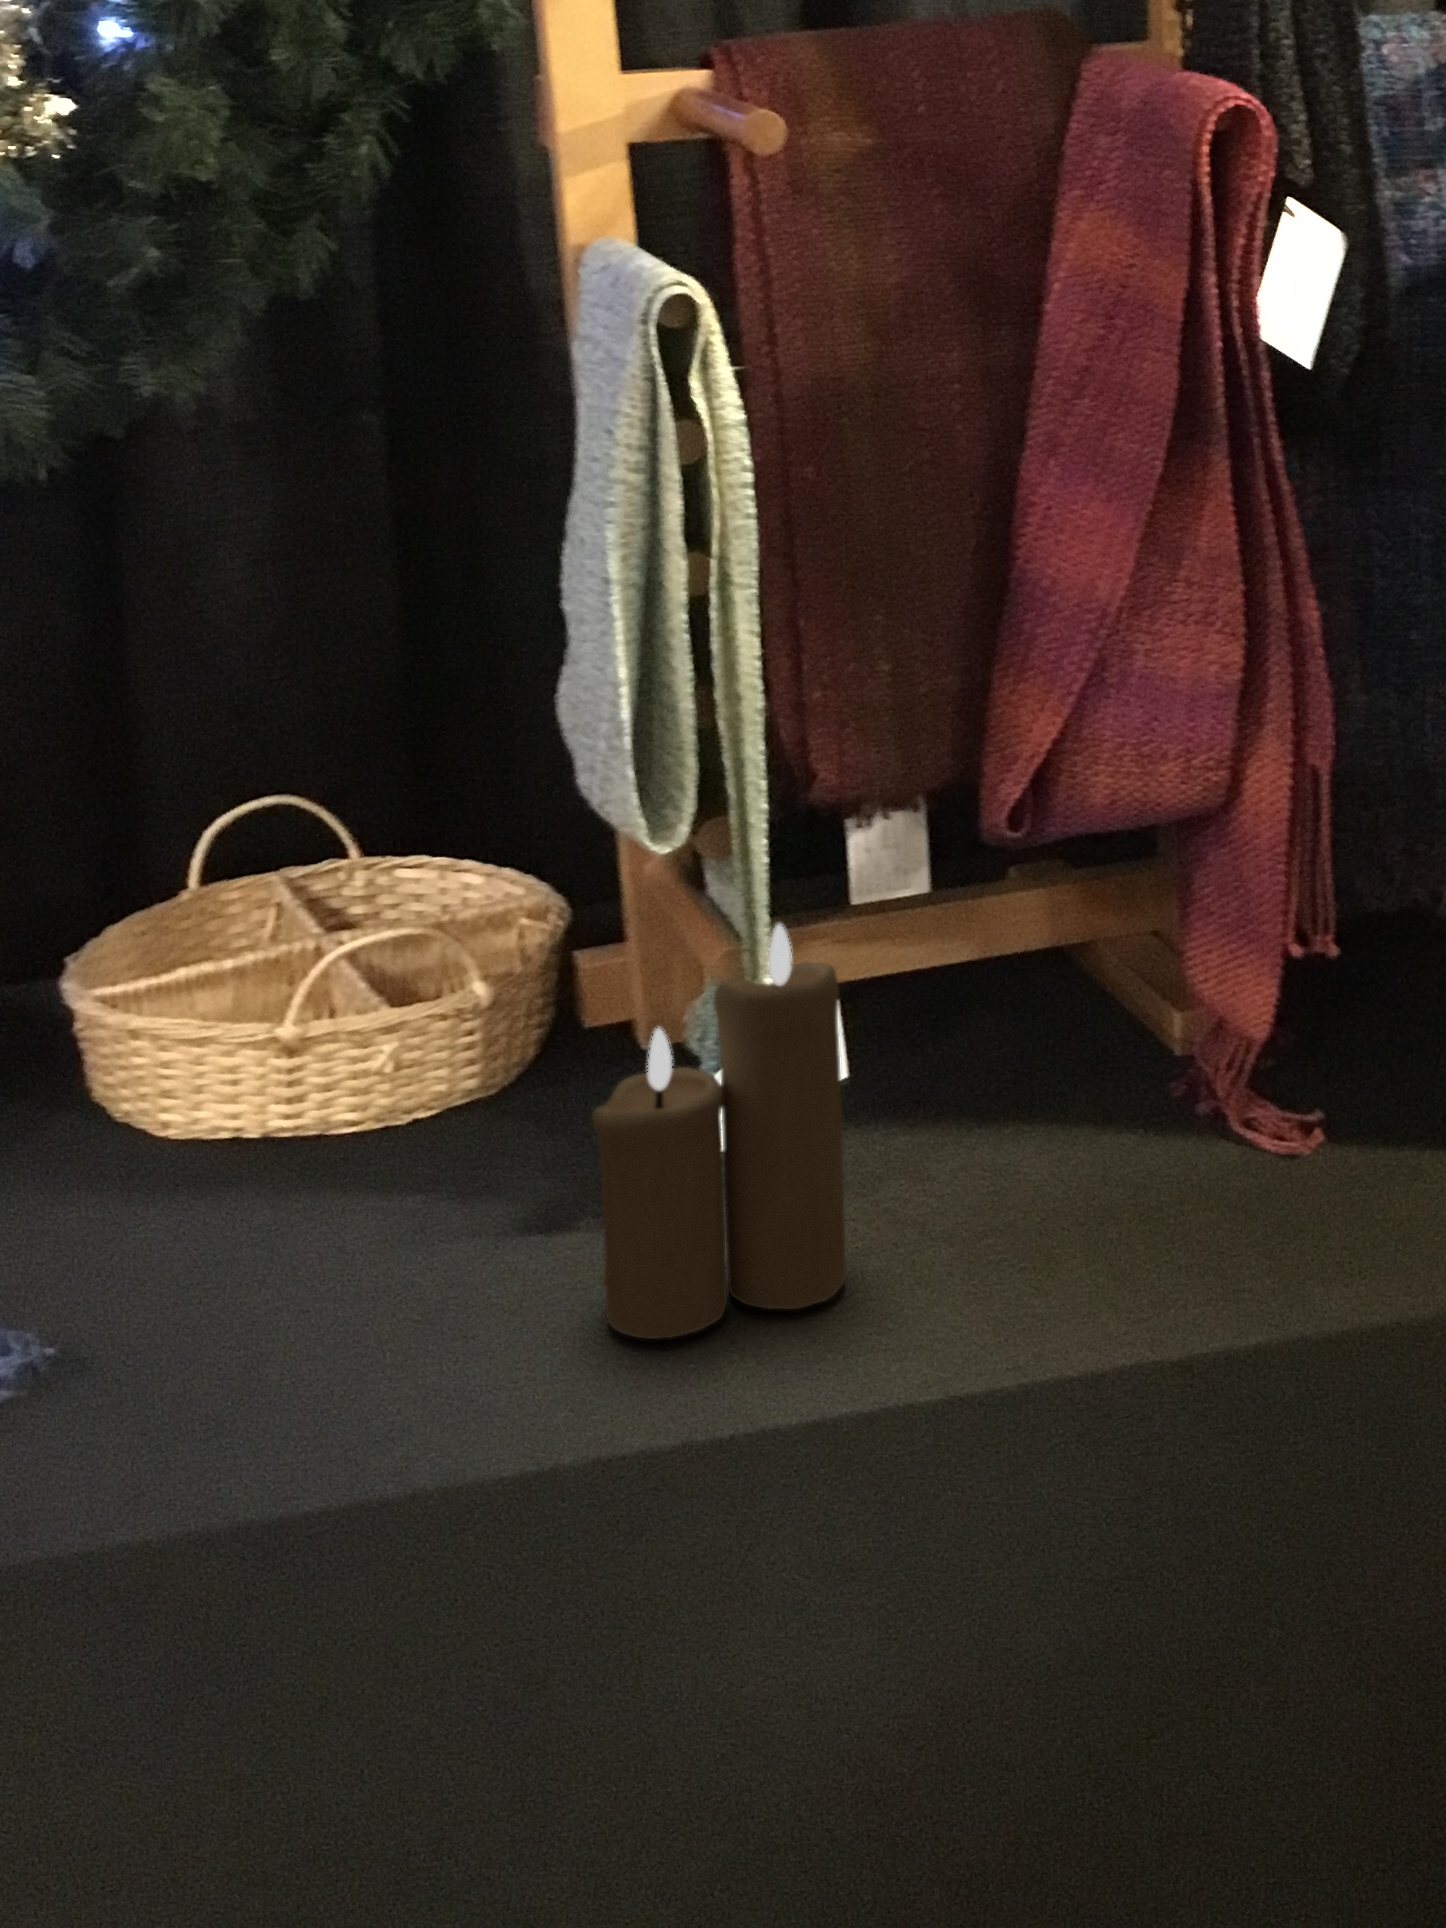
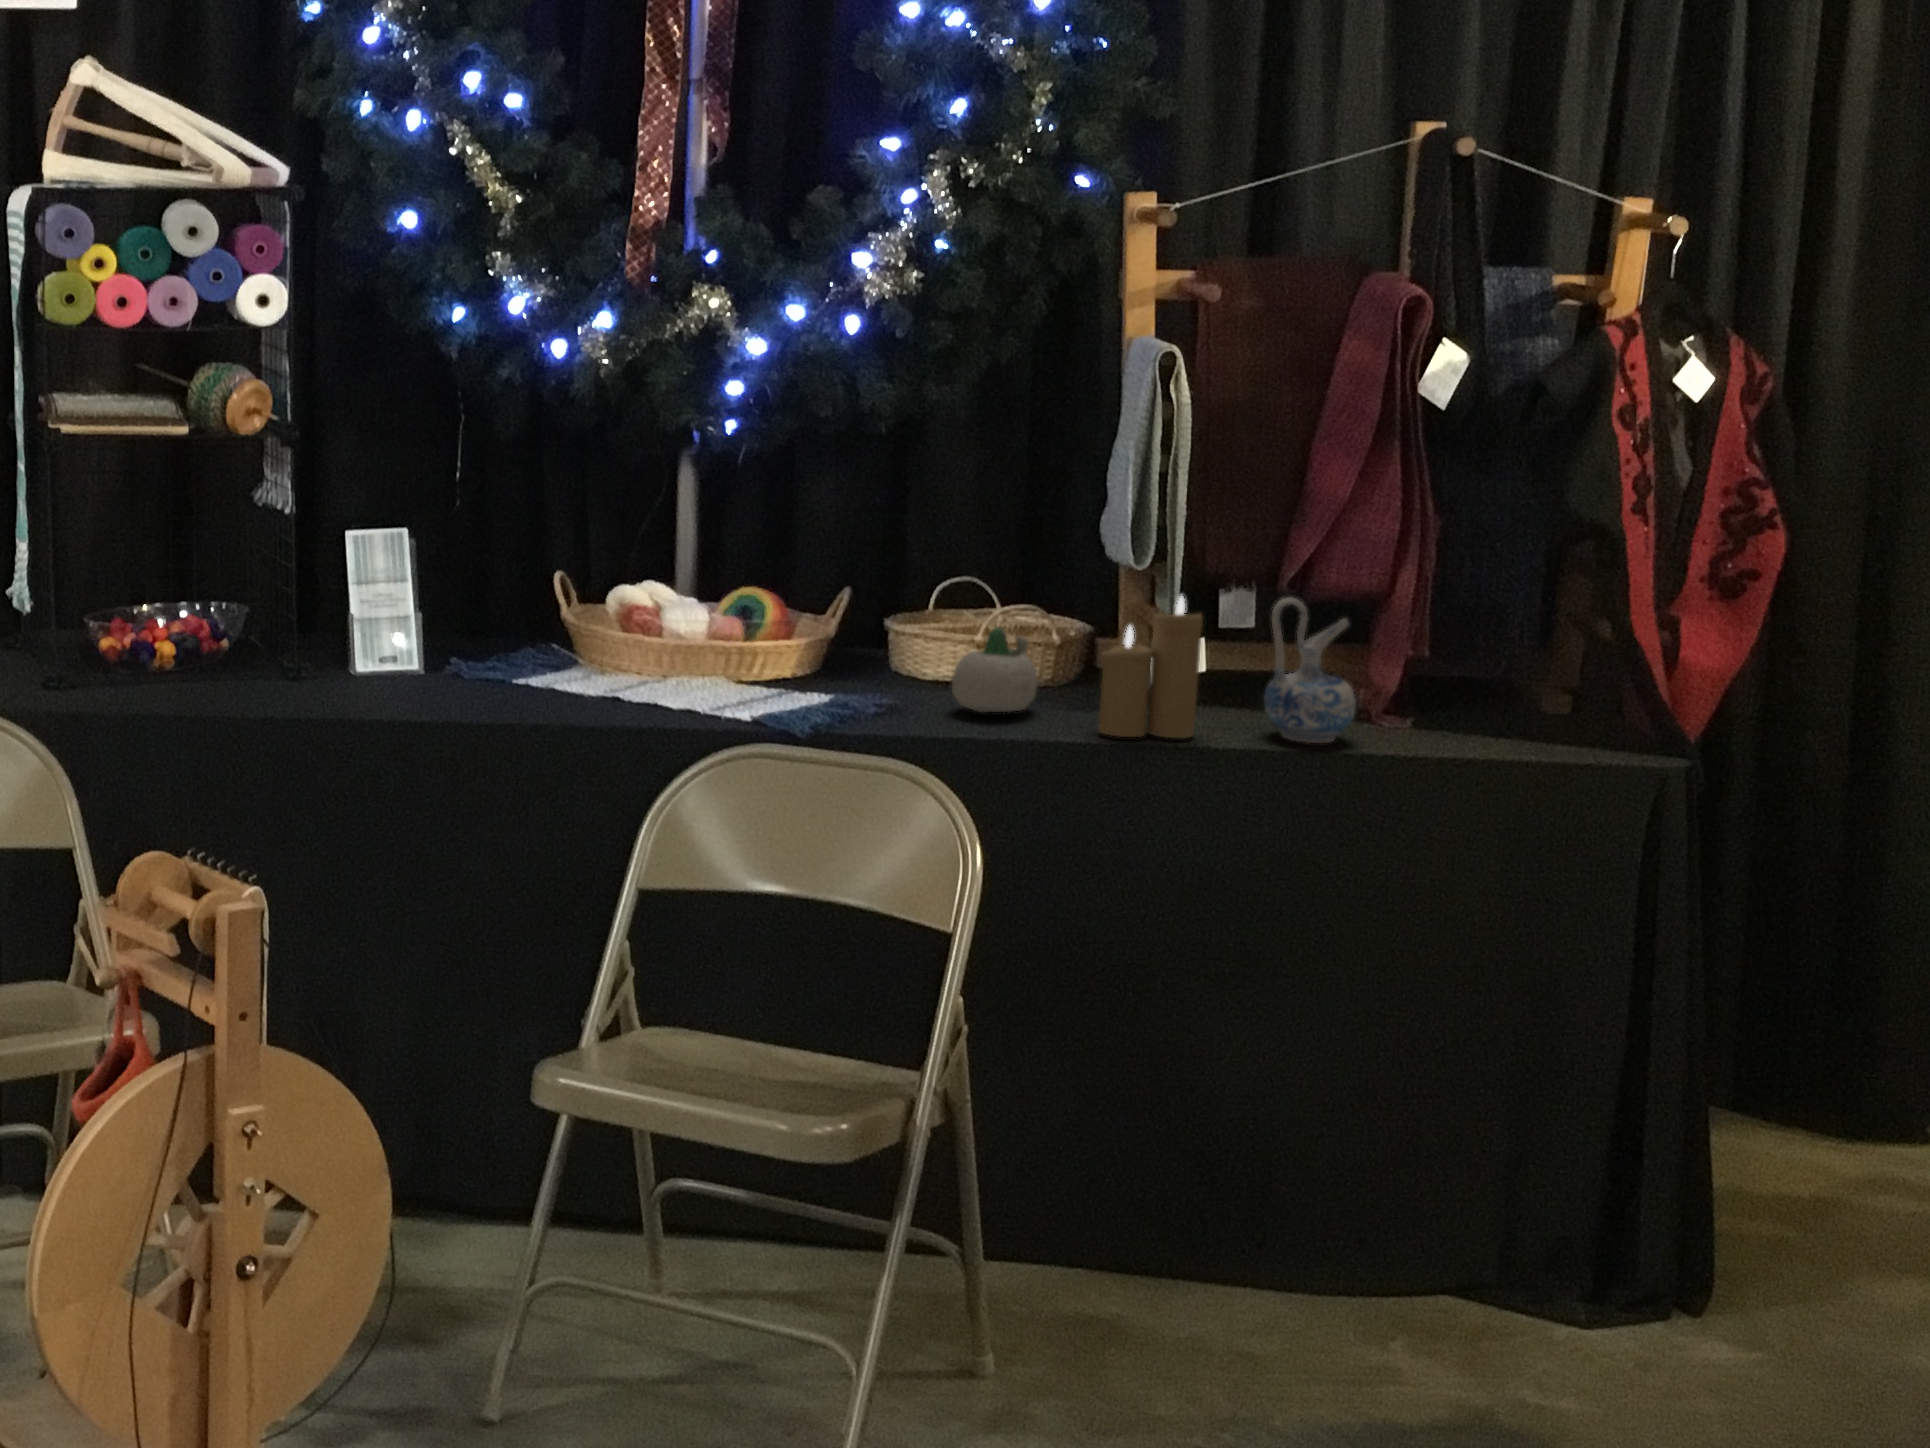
ceramic pitcher: none [999,886,1212,1242] -> present [1264,598,1356,743]
succulent planter: none [209,1052,442,1304] -> present [952,627,1037,712]

